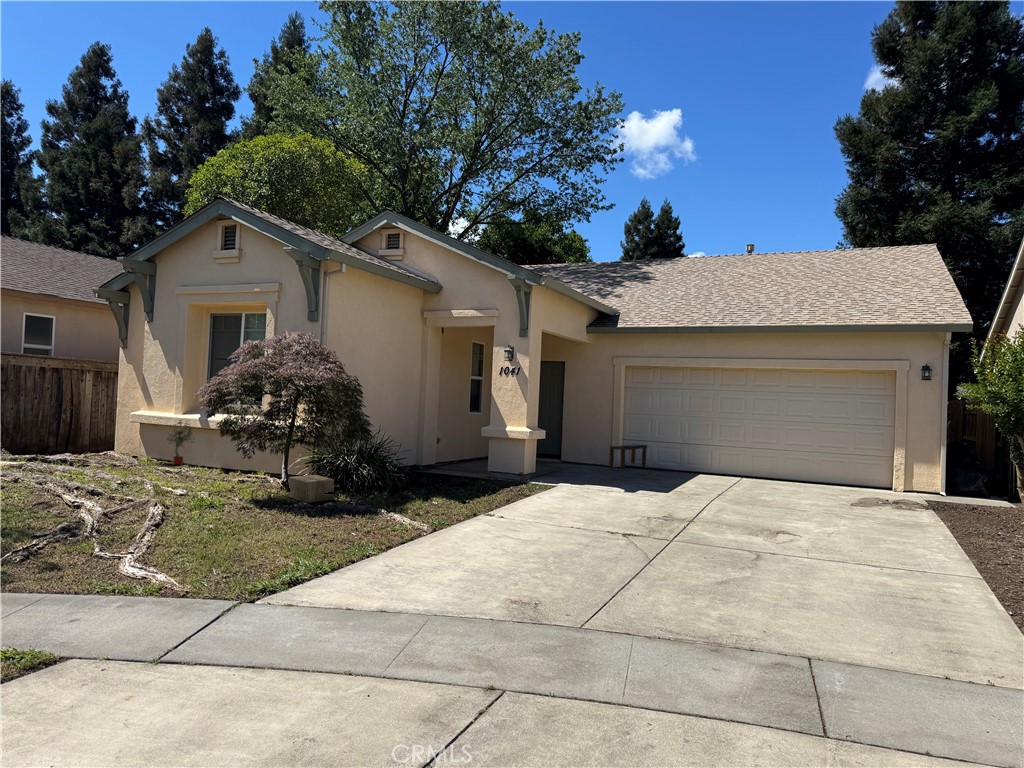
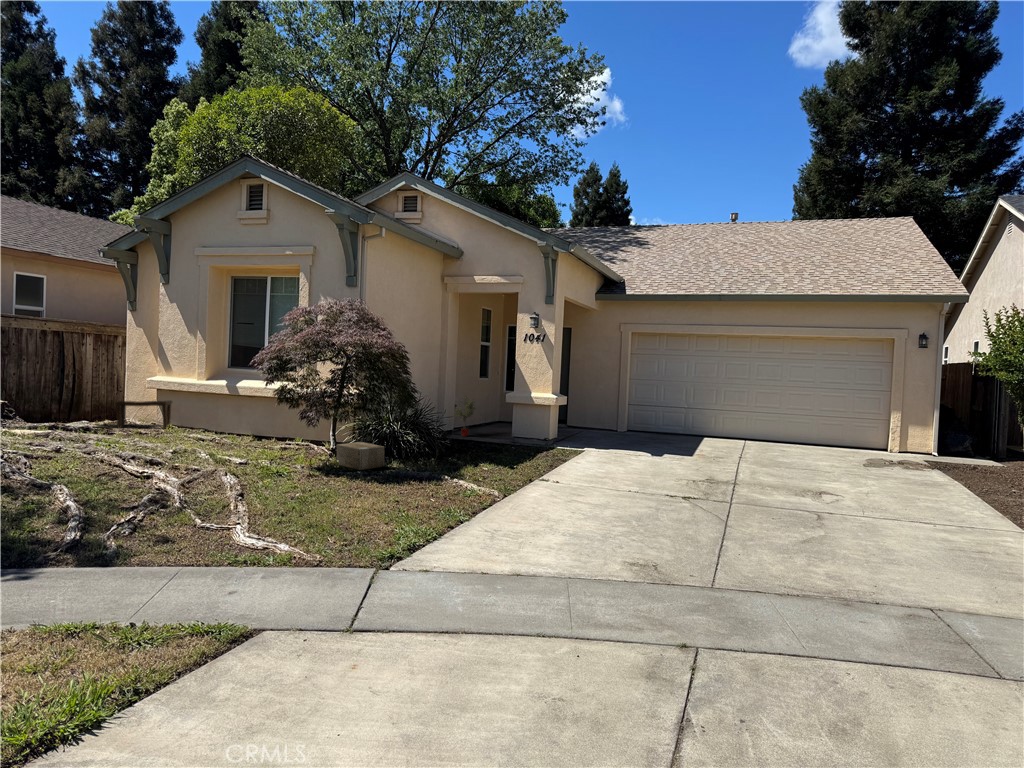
potted tree: present [167,420,195,465] -> present [454,397,475,437]
bench: present [609,444,647,469] -> present [115,401,172,428]

